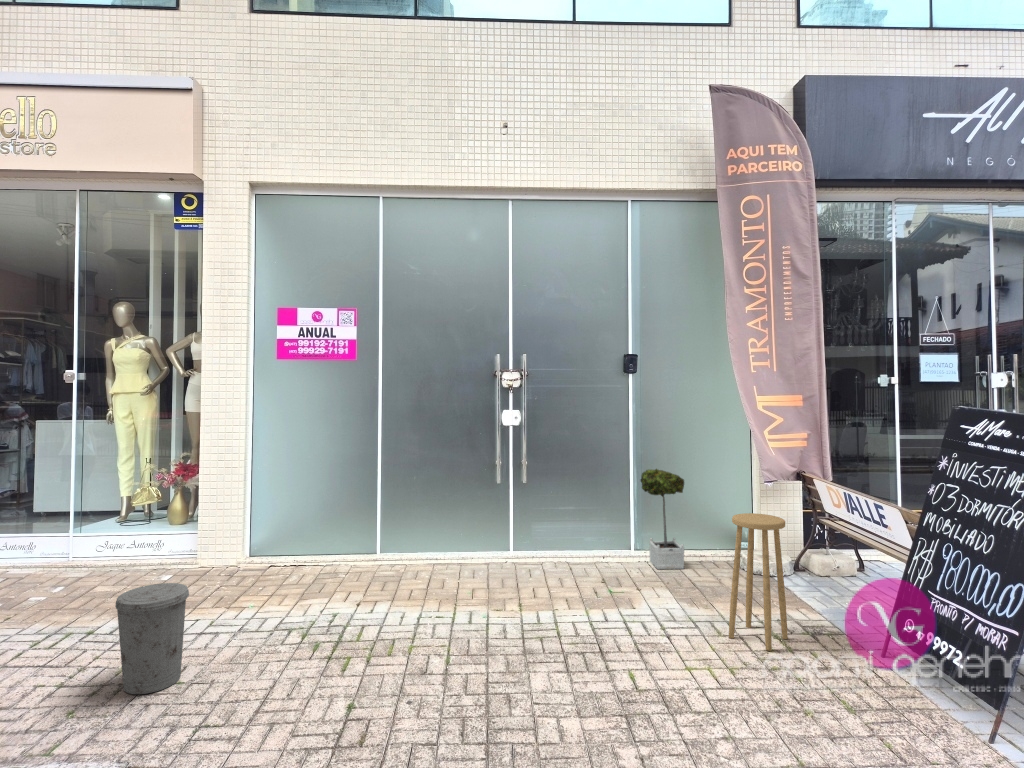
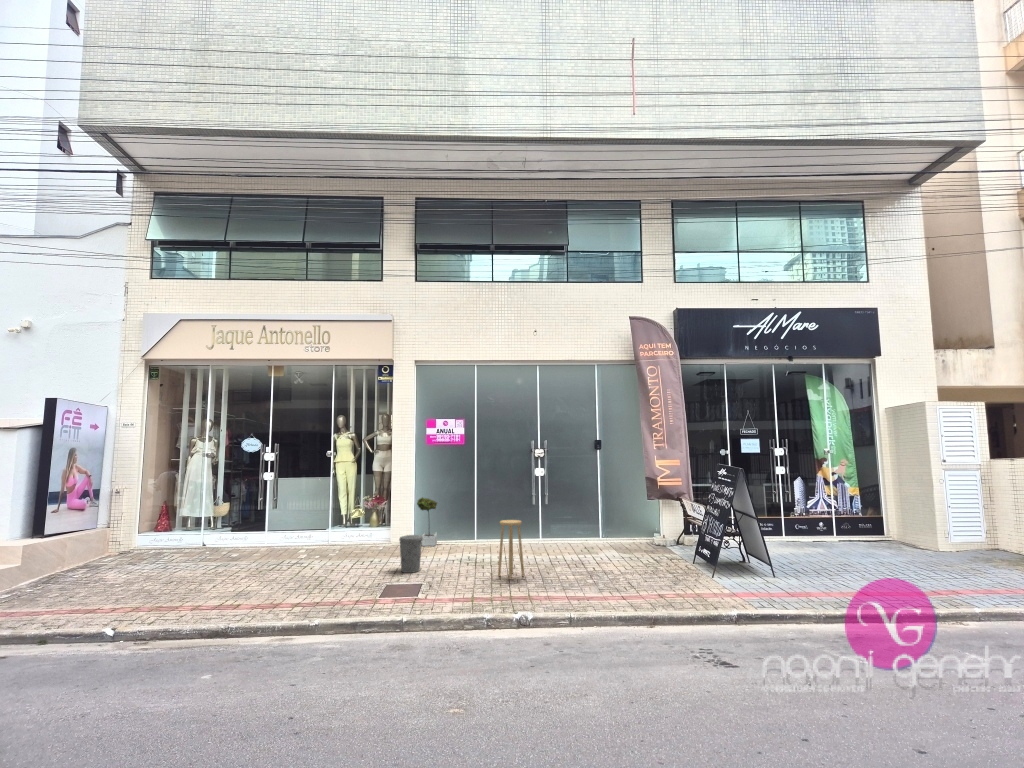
potted tree: present [640,469,684,569] -> present [417,497,437,546]
stool: present [729,513,788,651] -> present [498,520,524,579]

